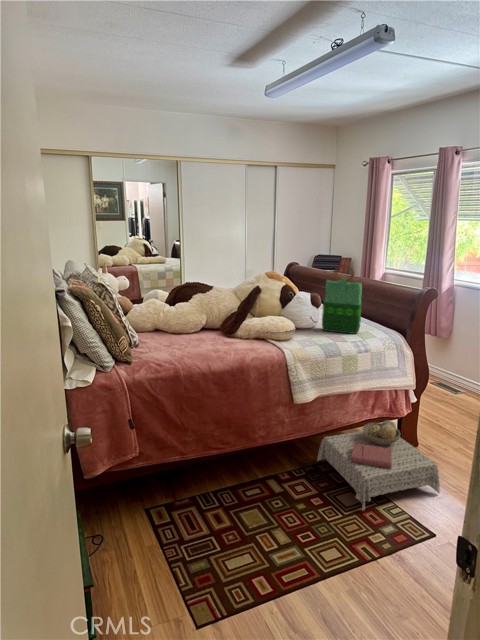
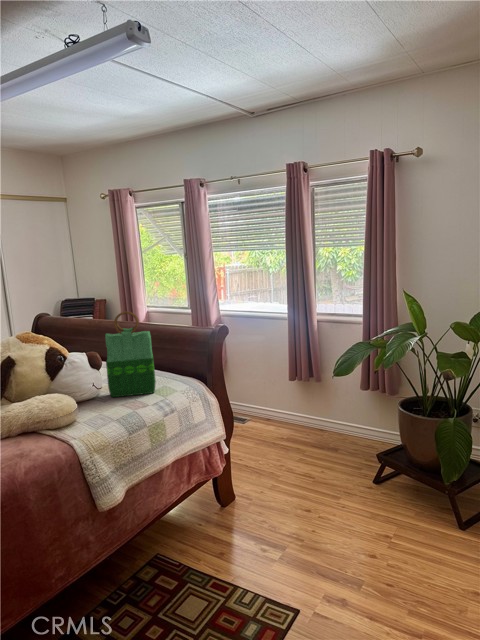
ottoman: present [317,420,440,511] -> none [135,484,279,619]

